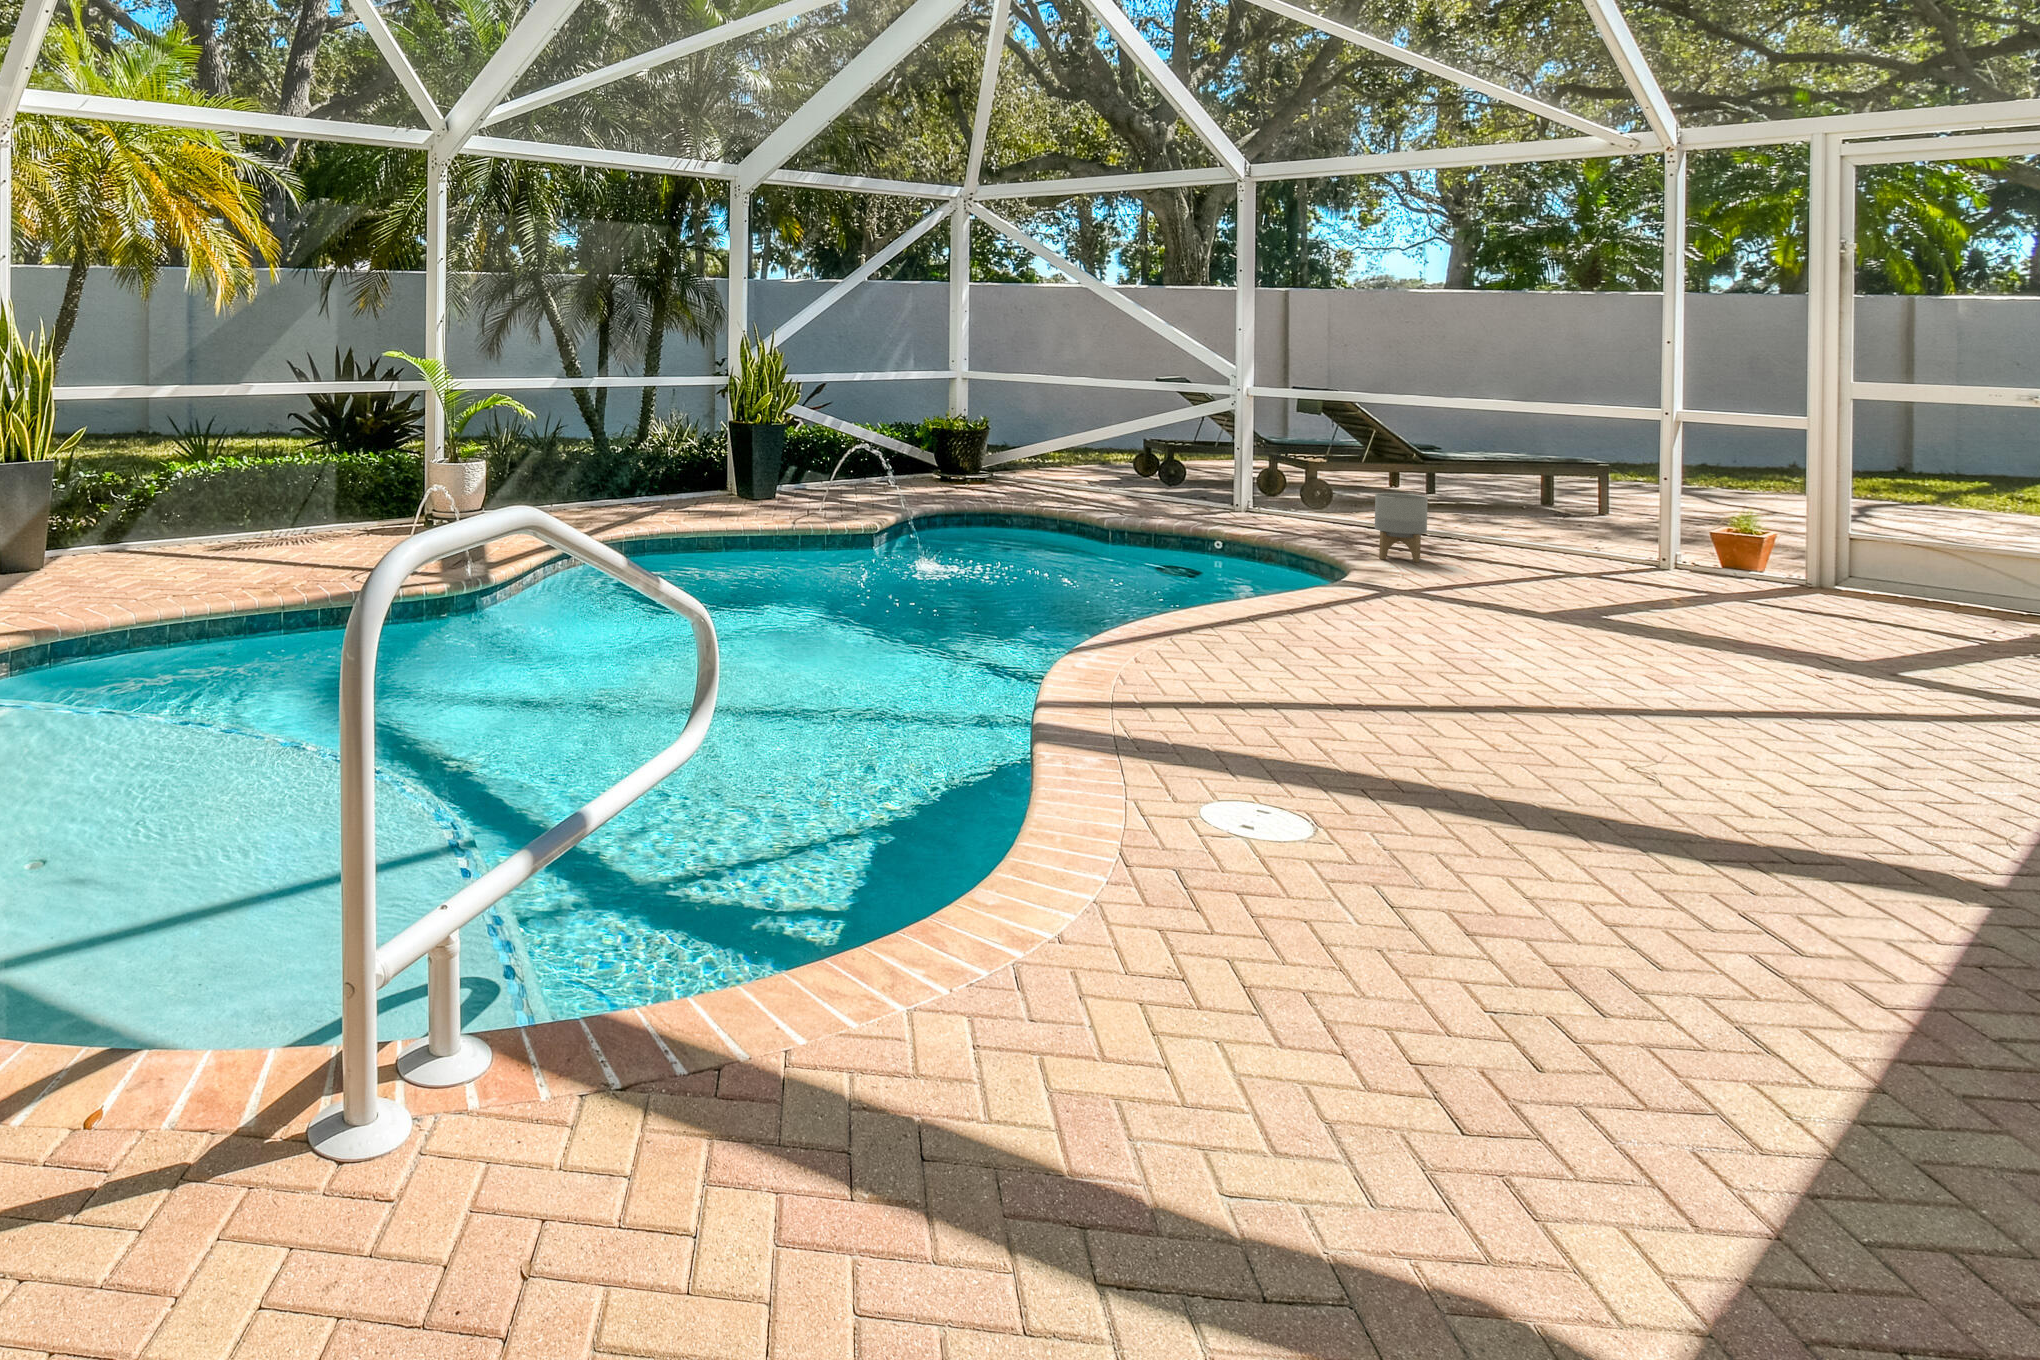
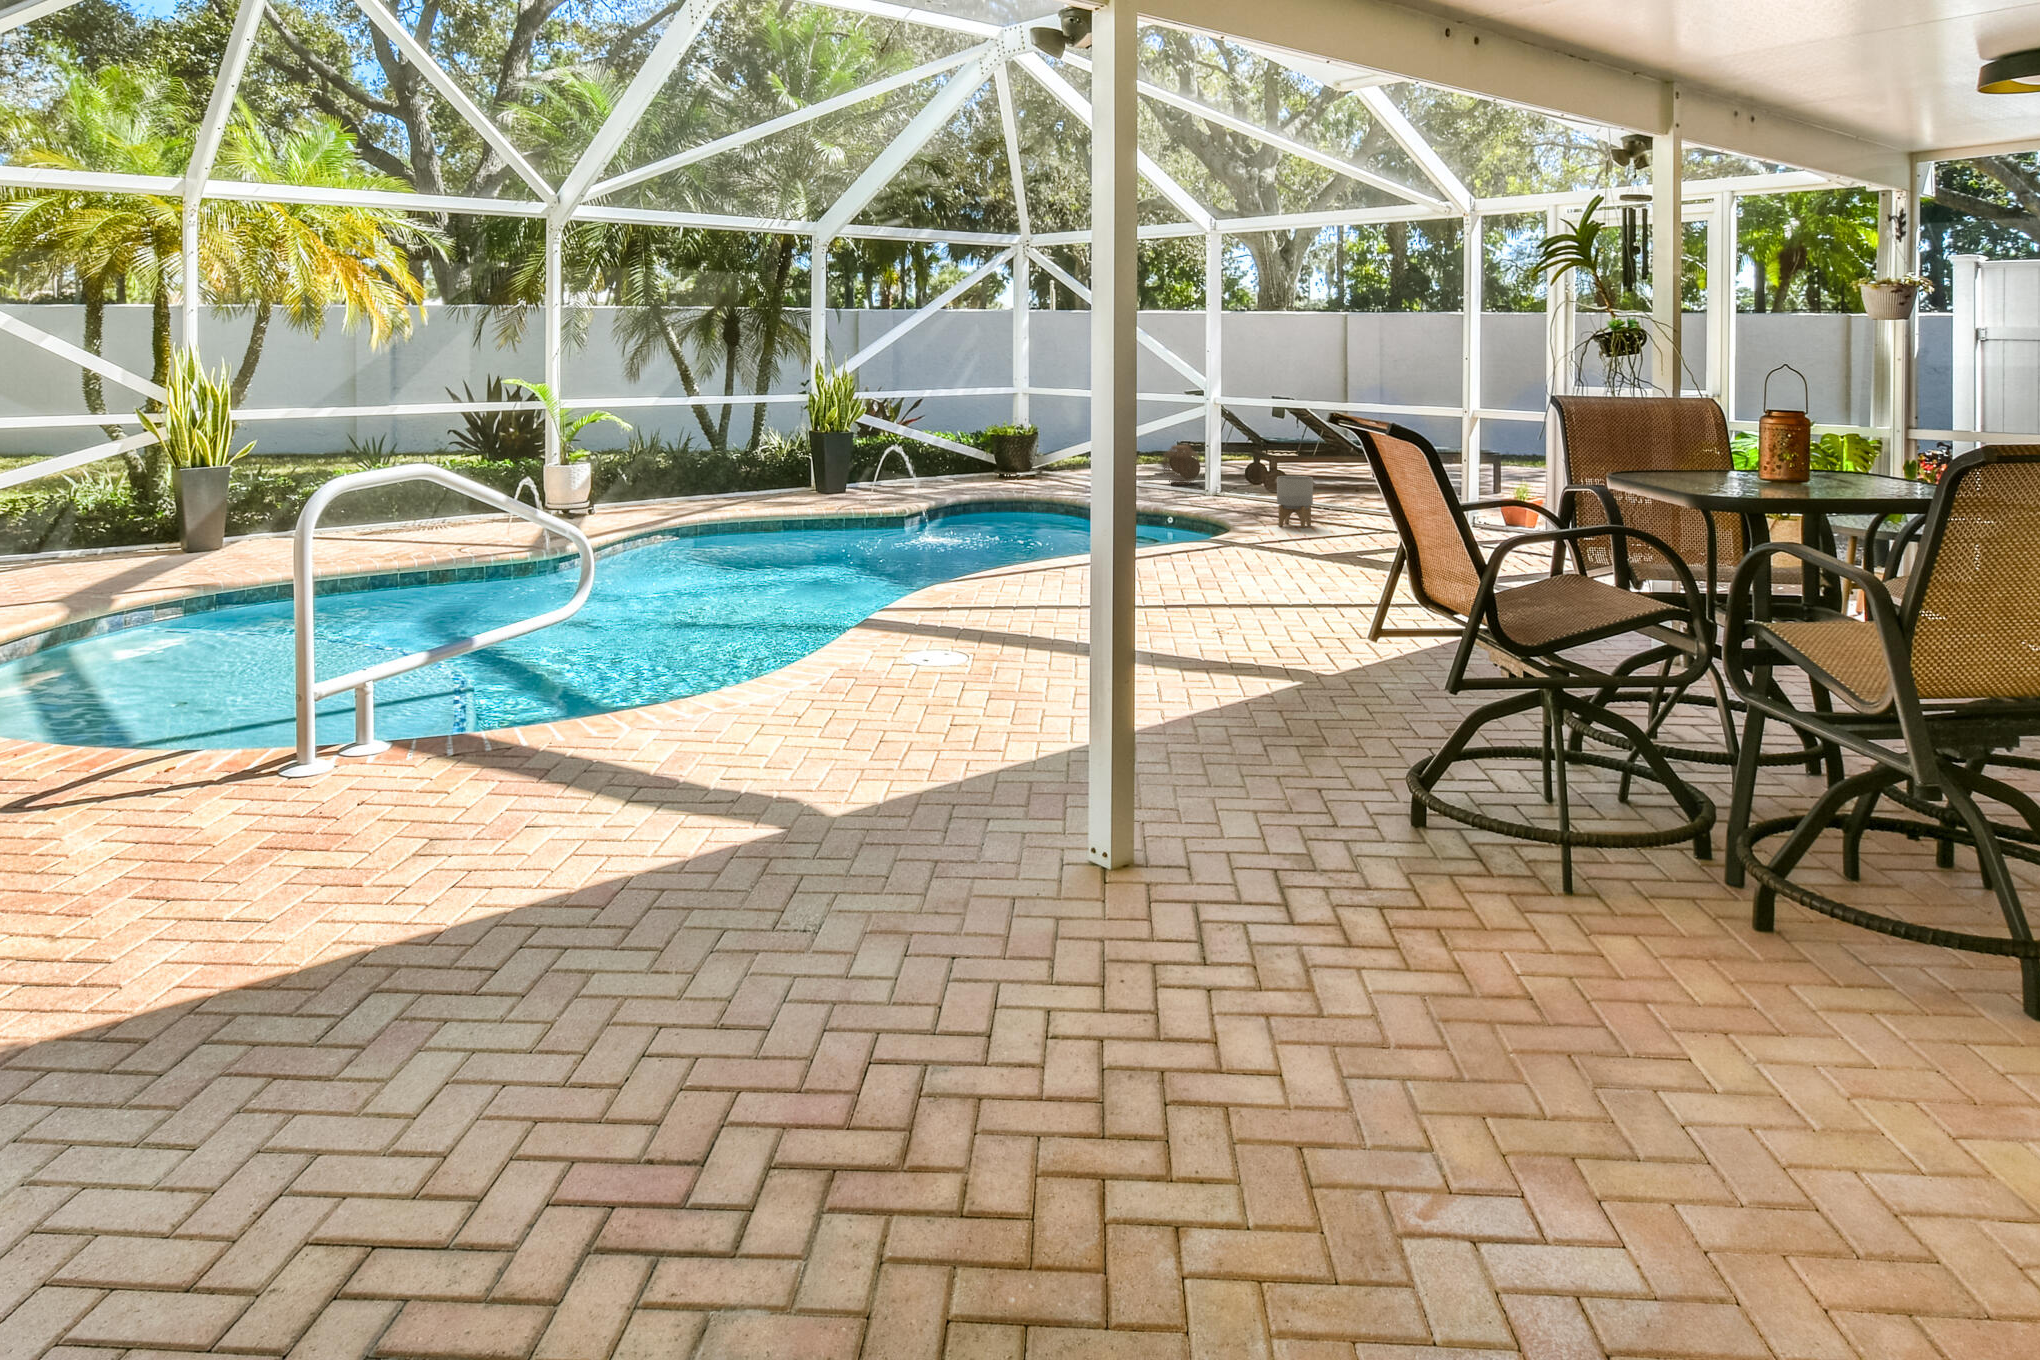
woven basket: none [1138,445,1187,495] -> present [1163,445,1199,485]

